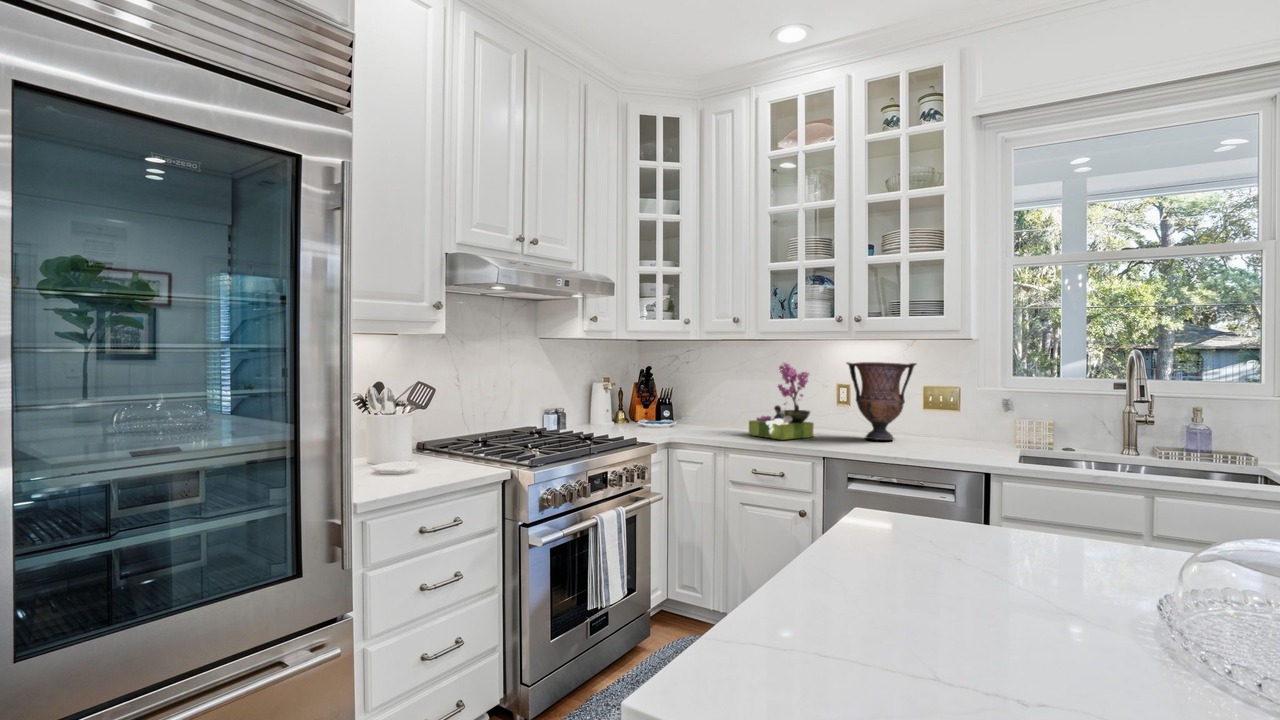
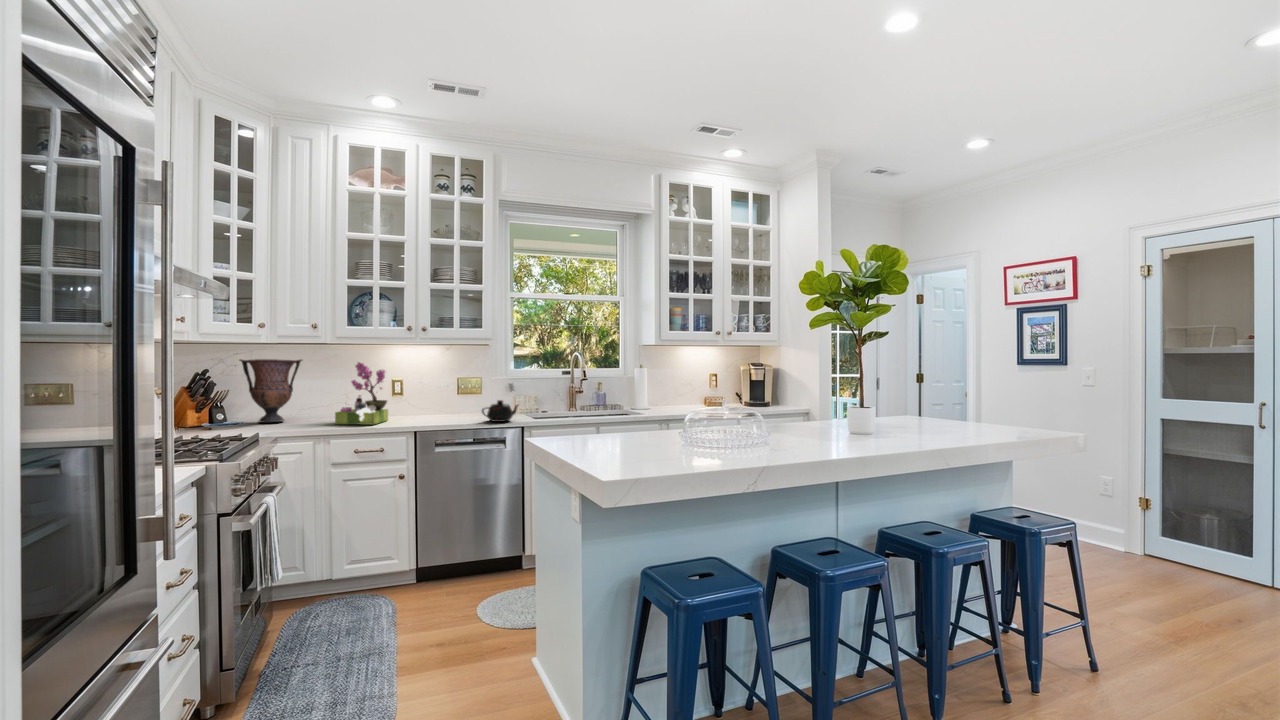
vase: present [846,362,917,440] -> present [240,359,302,422]
teapot: none [926,423,997,457] -> present [482,400,518,422]

